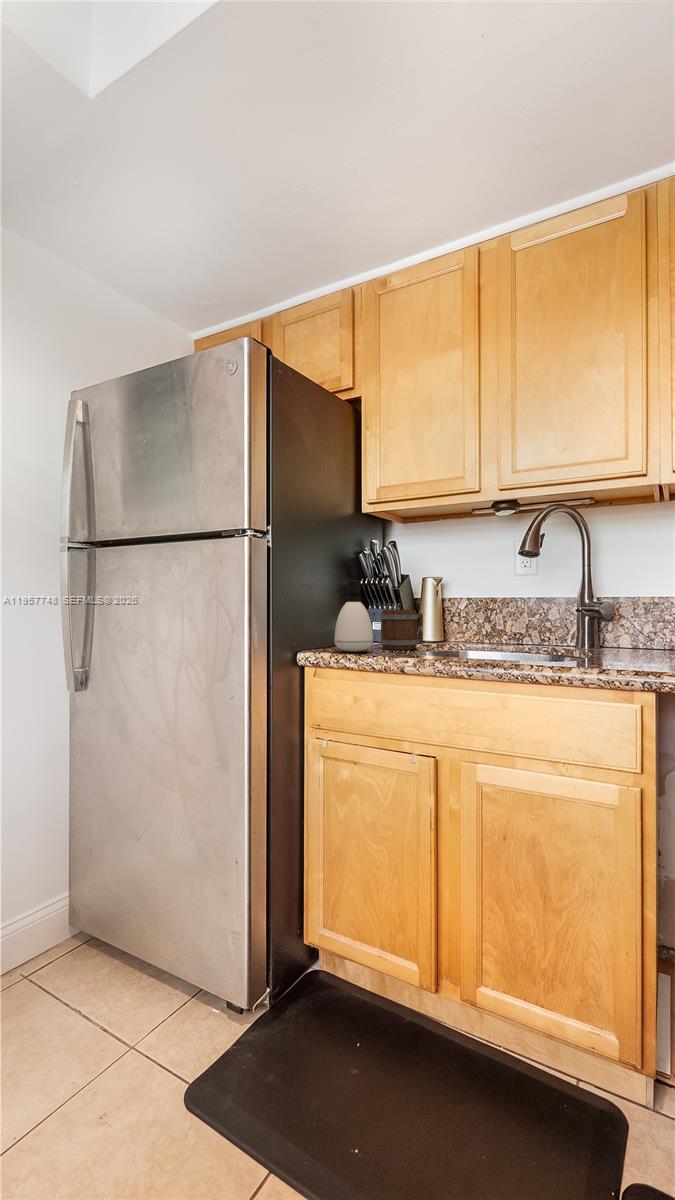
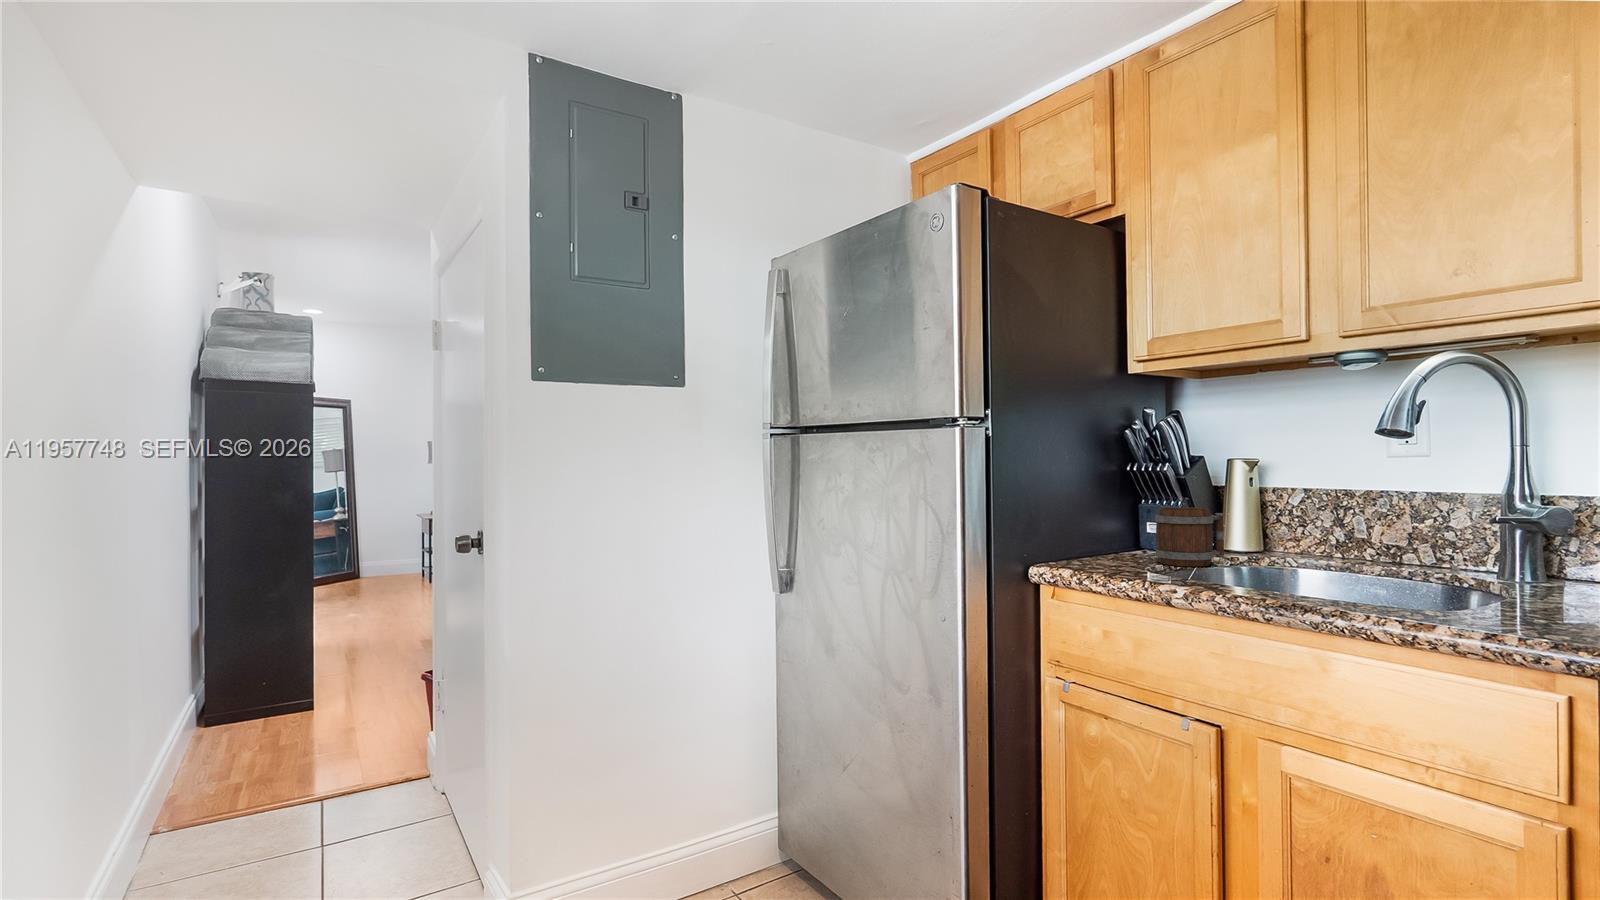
soap dispenser: present [335,580,374,652] -> none [1083,471,1140,568]

